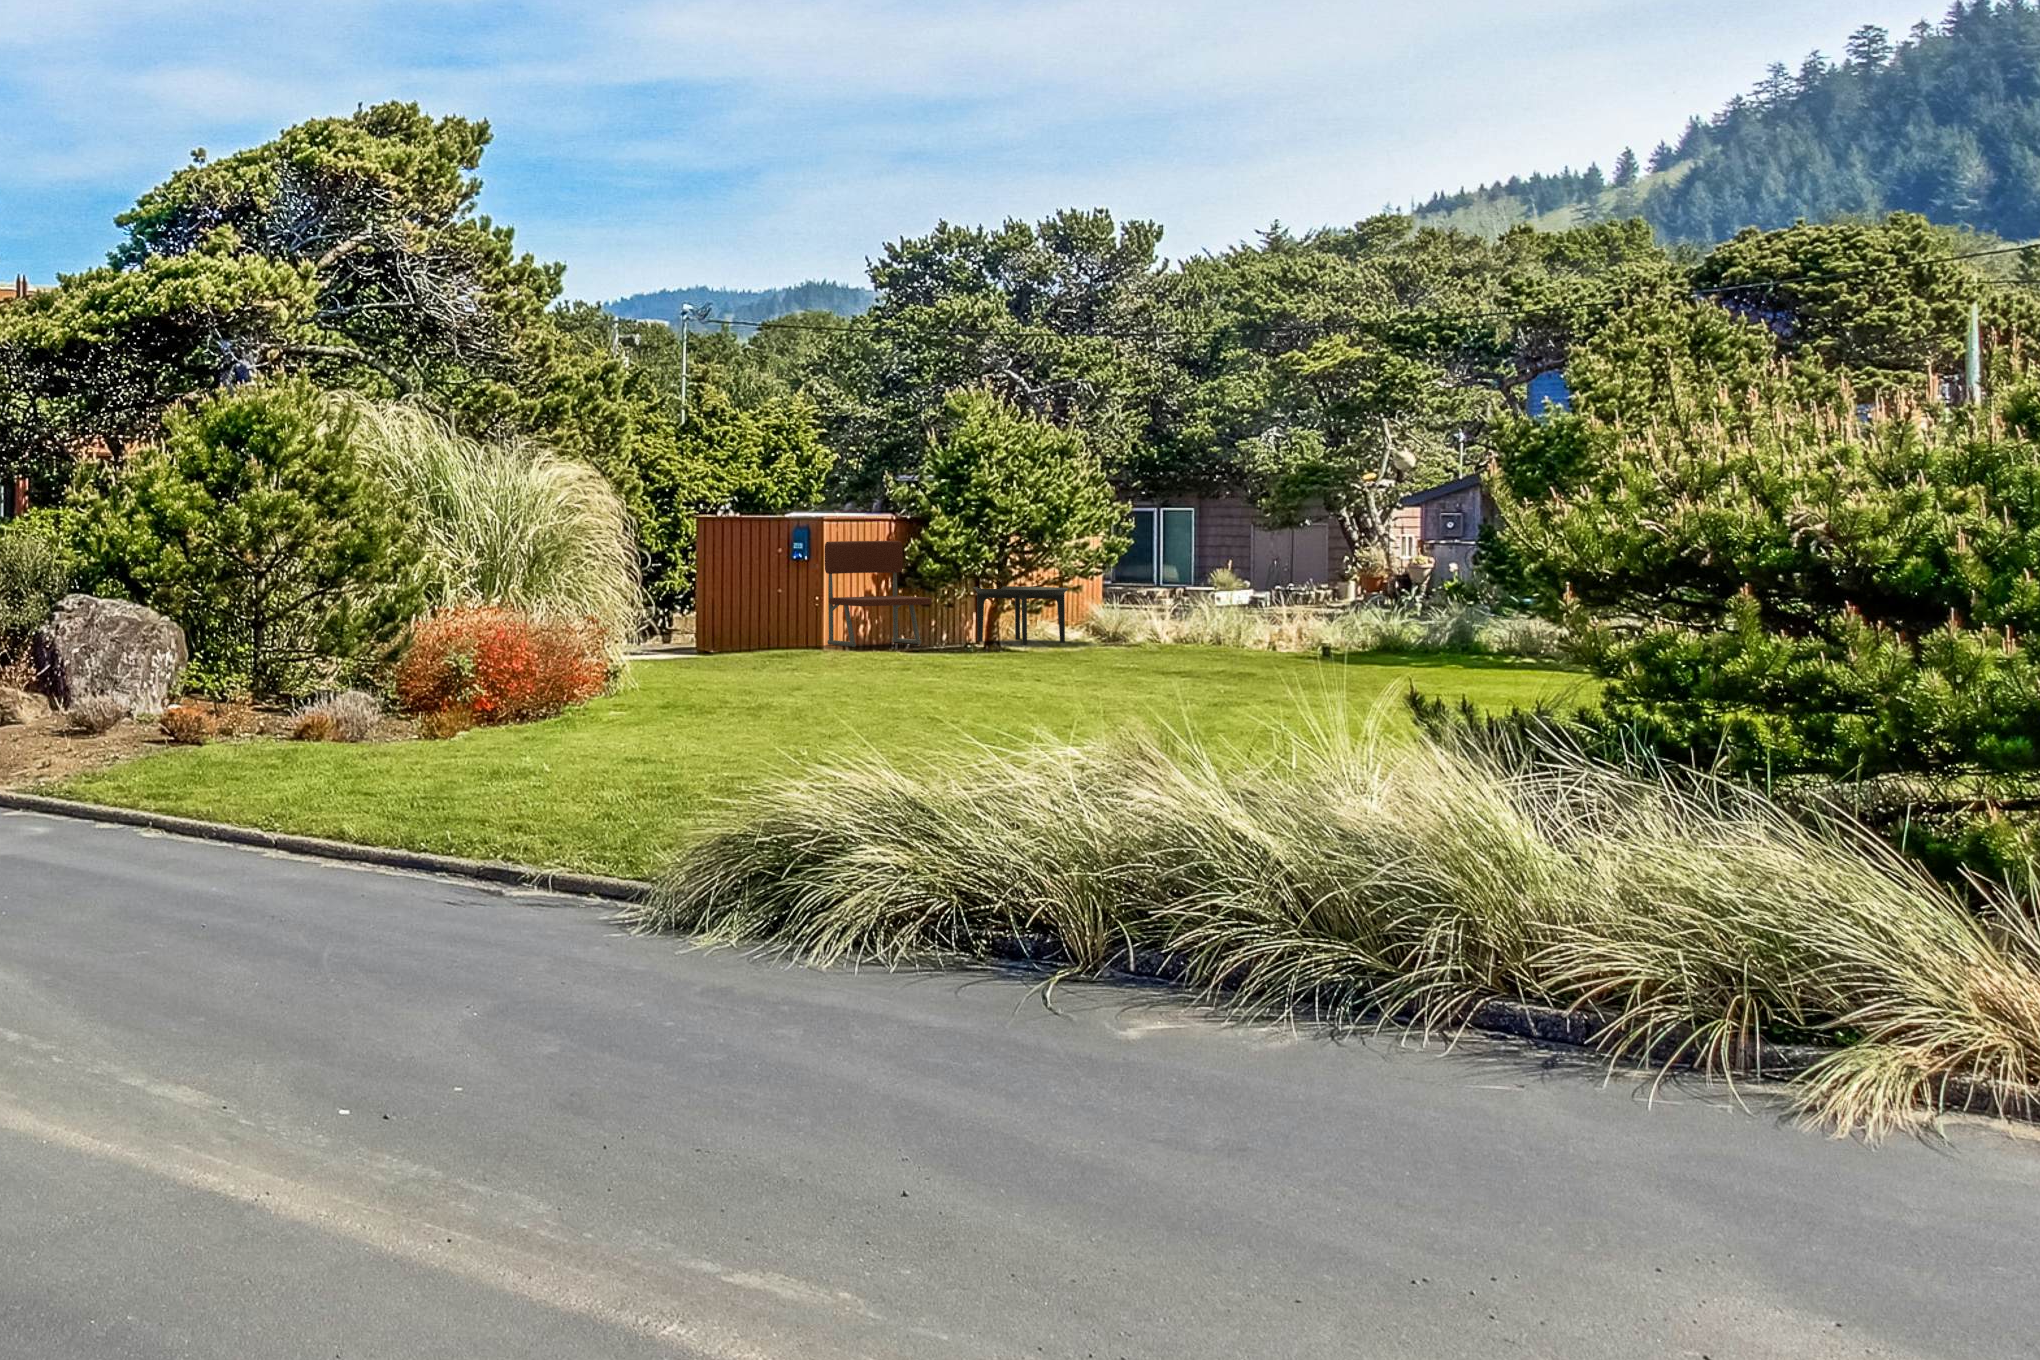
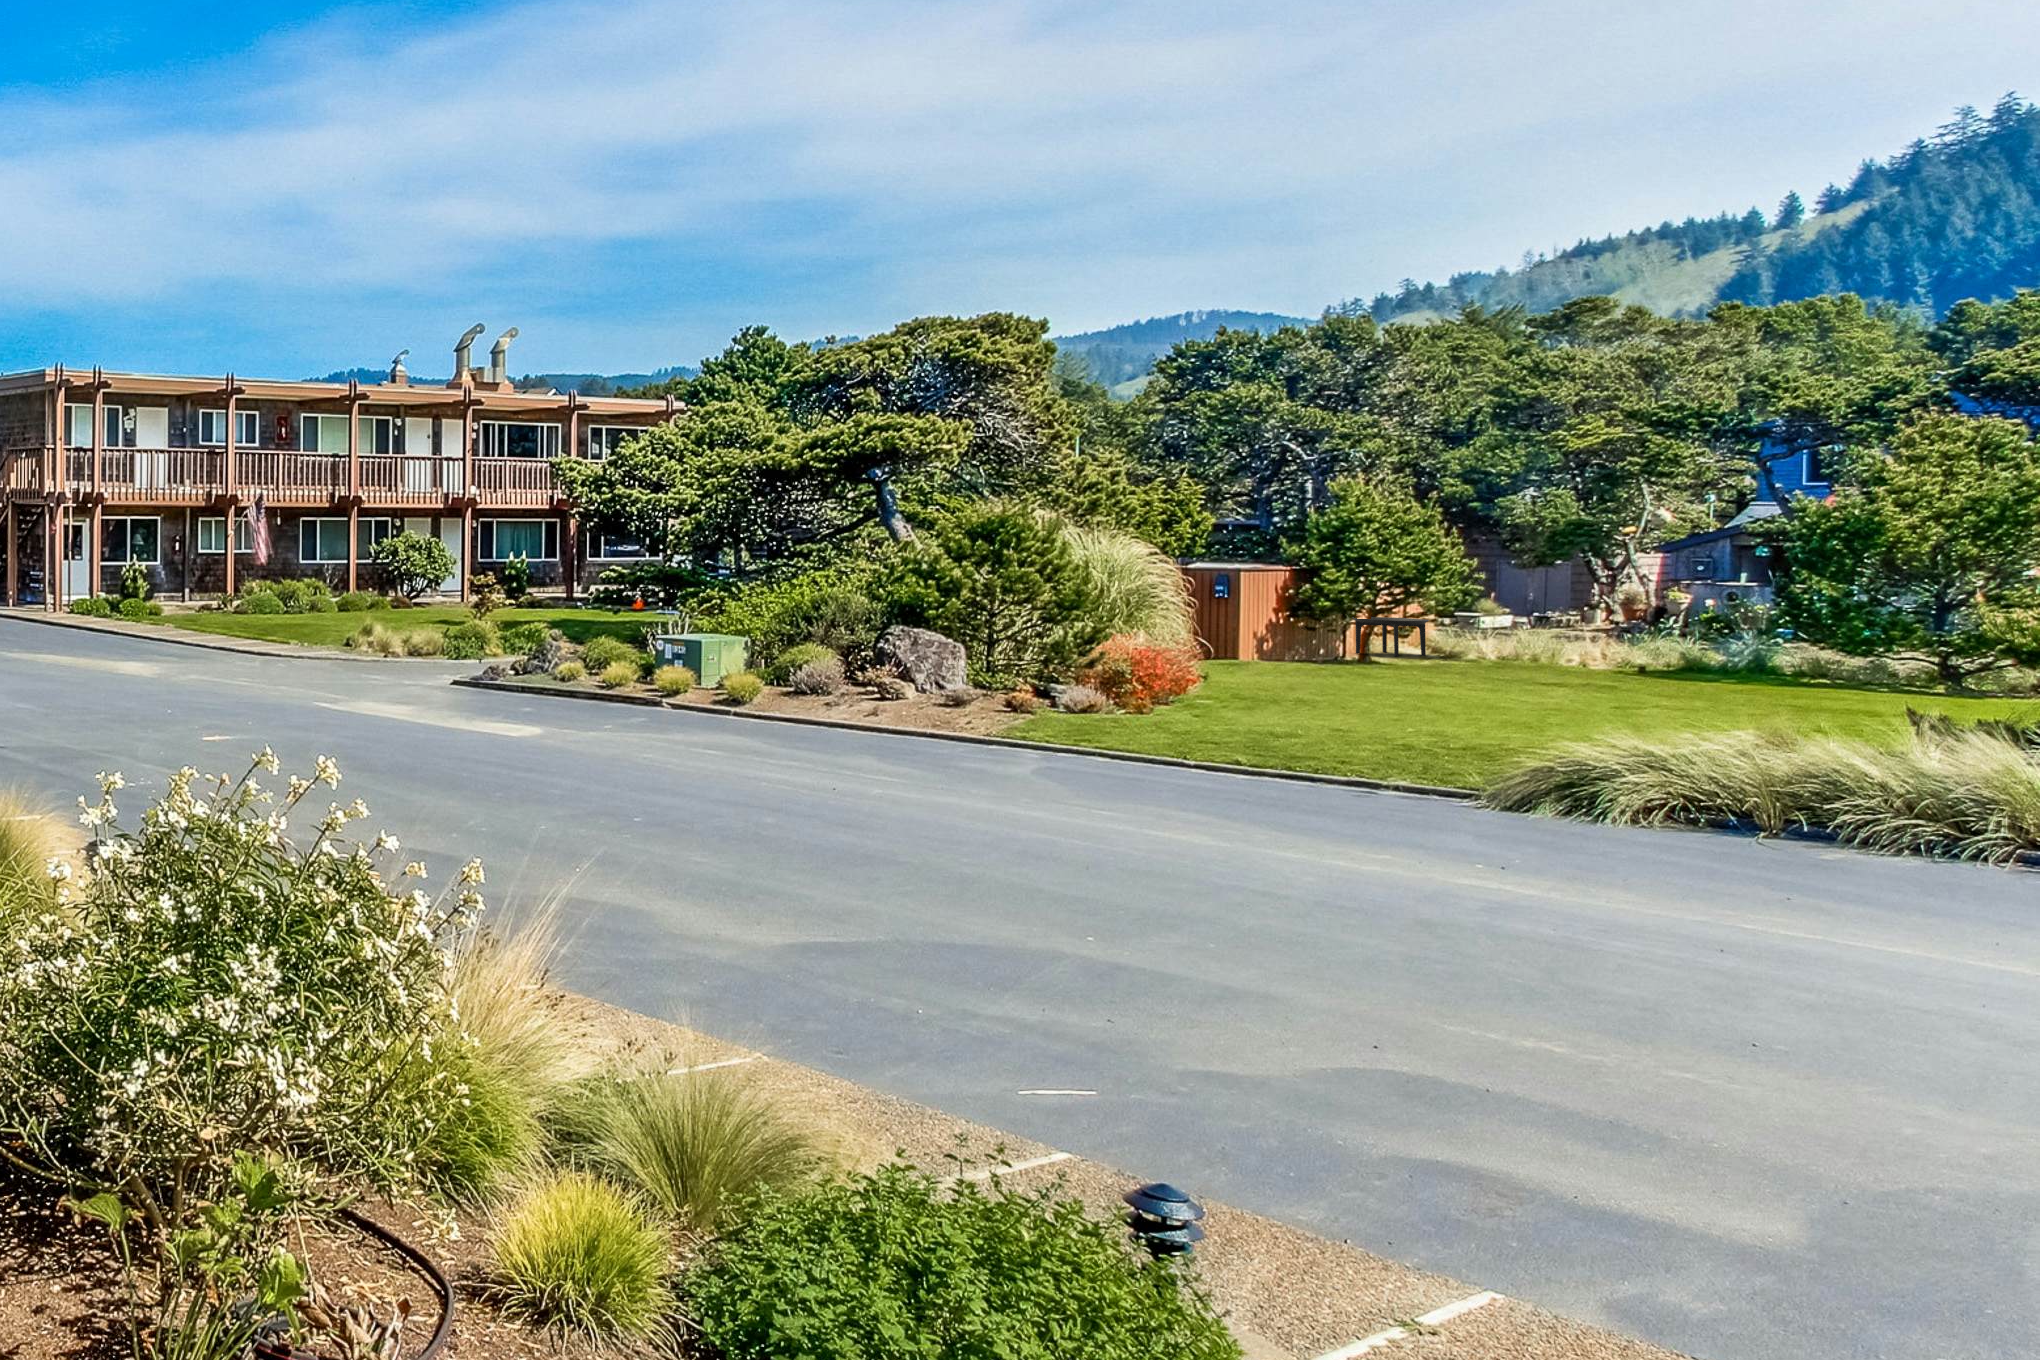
bench: present [825,541,932,647] -> none [1243,586,1325,656]

